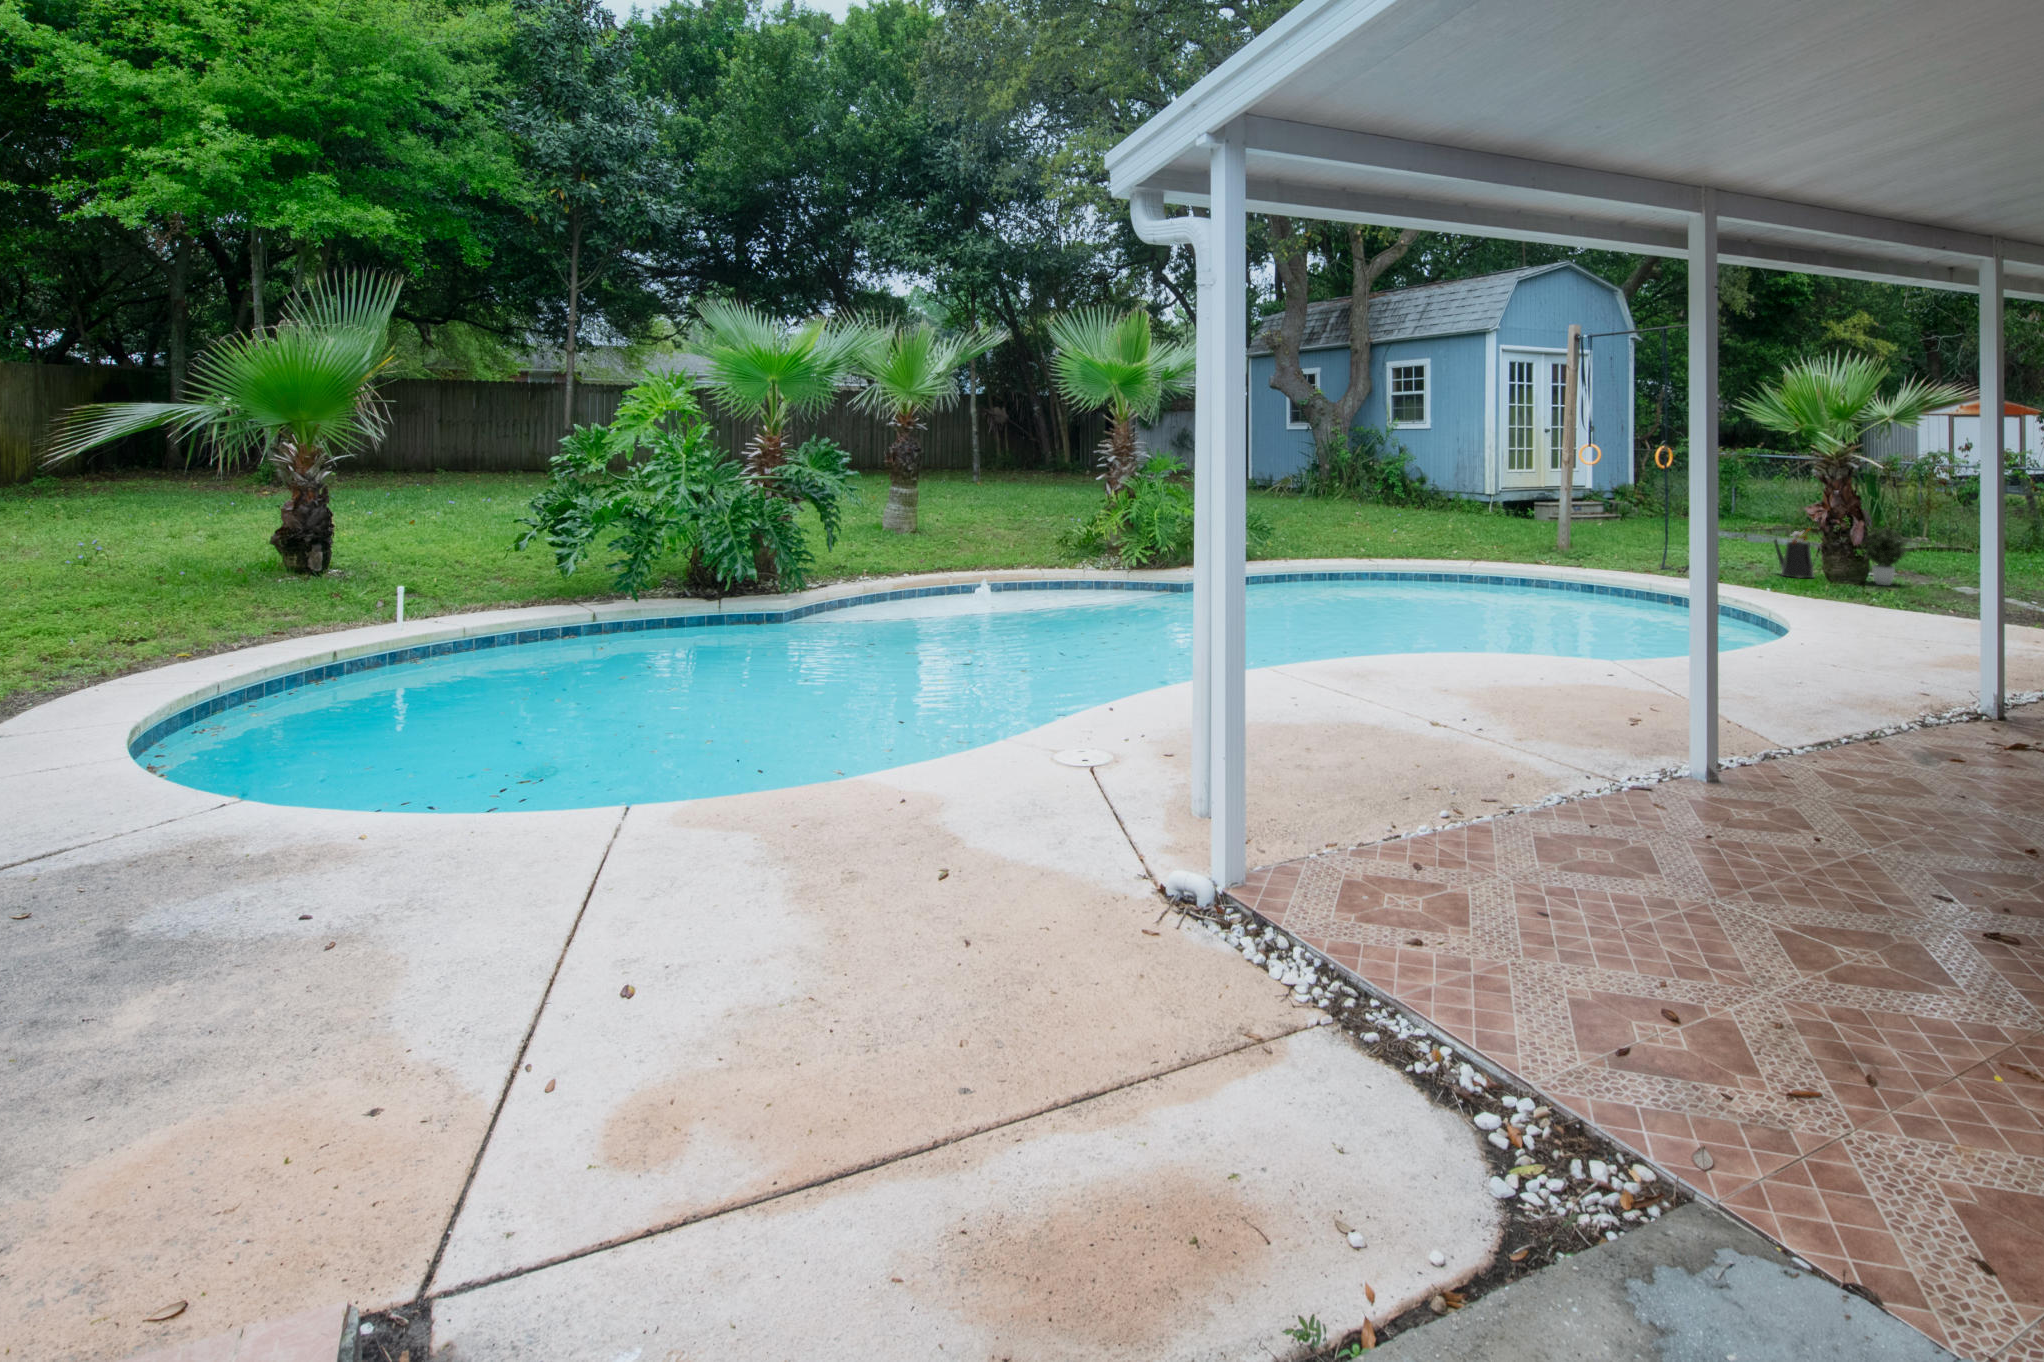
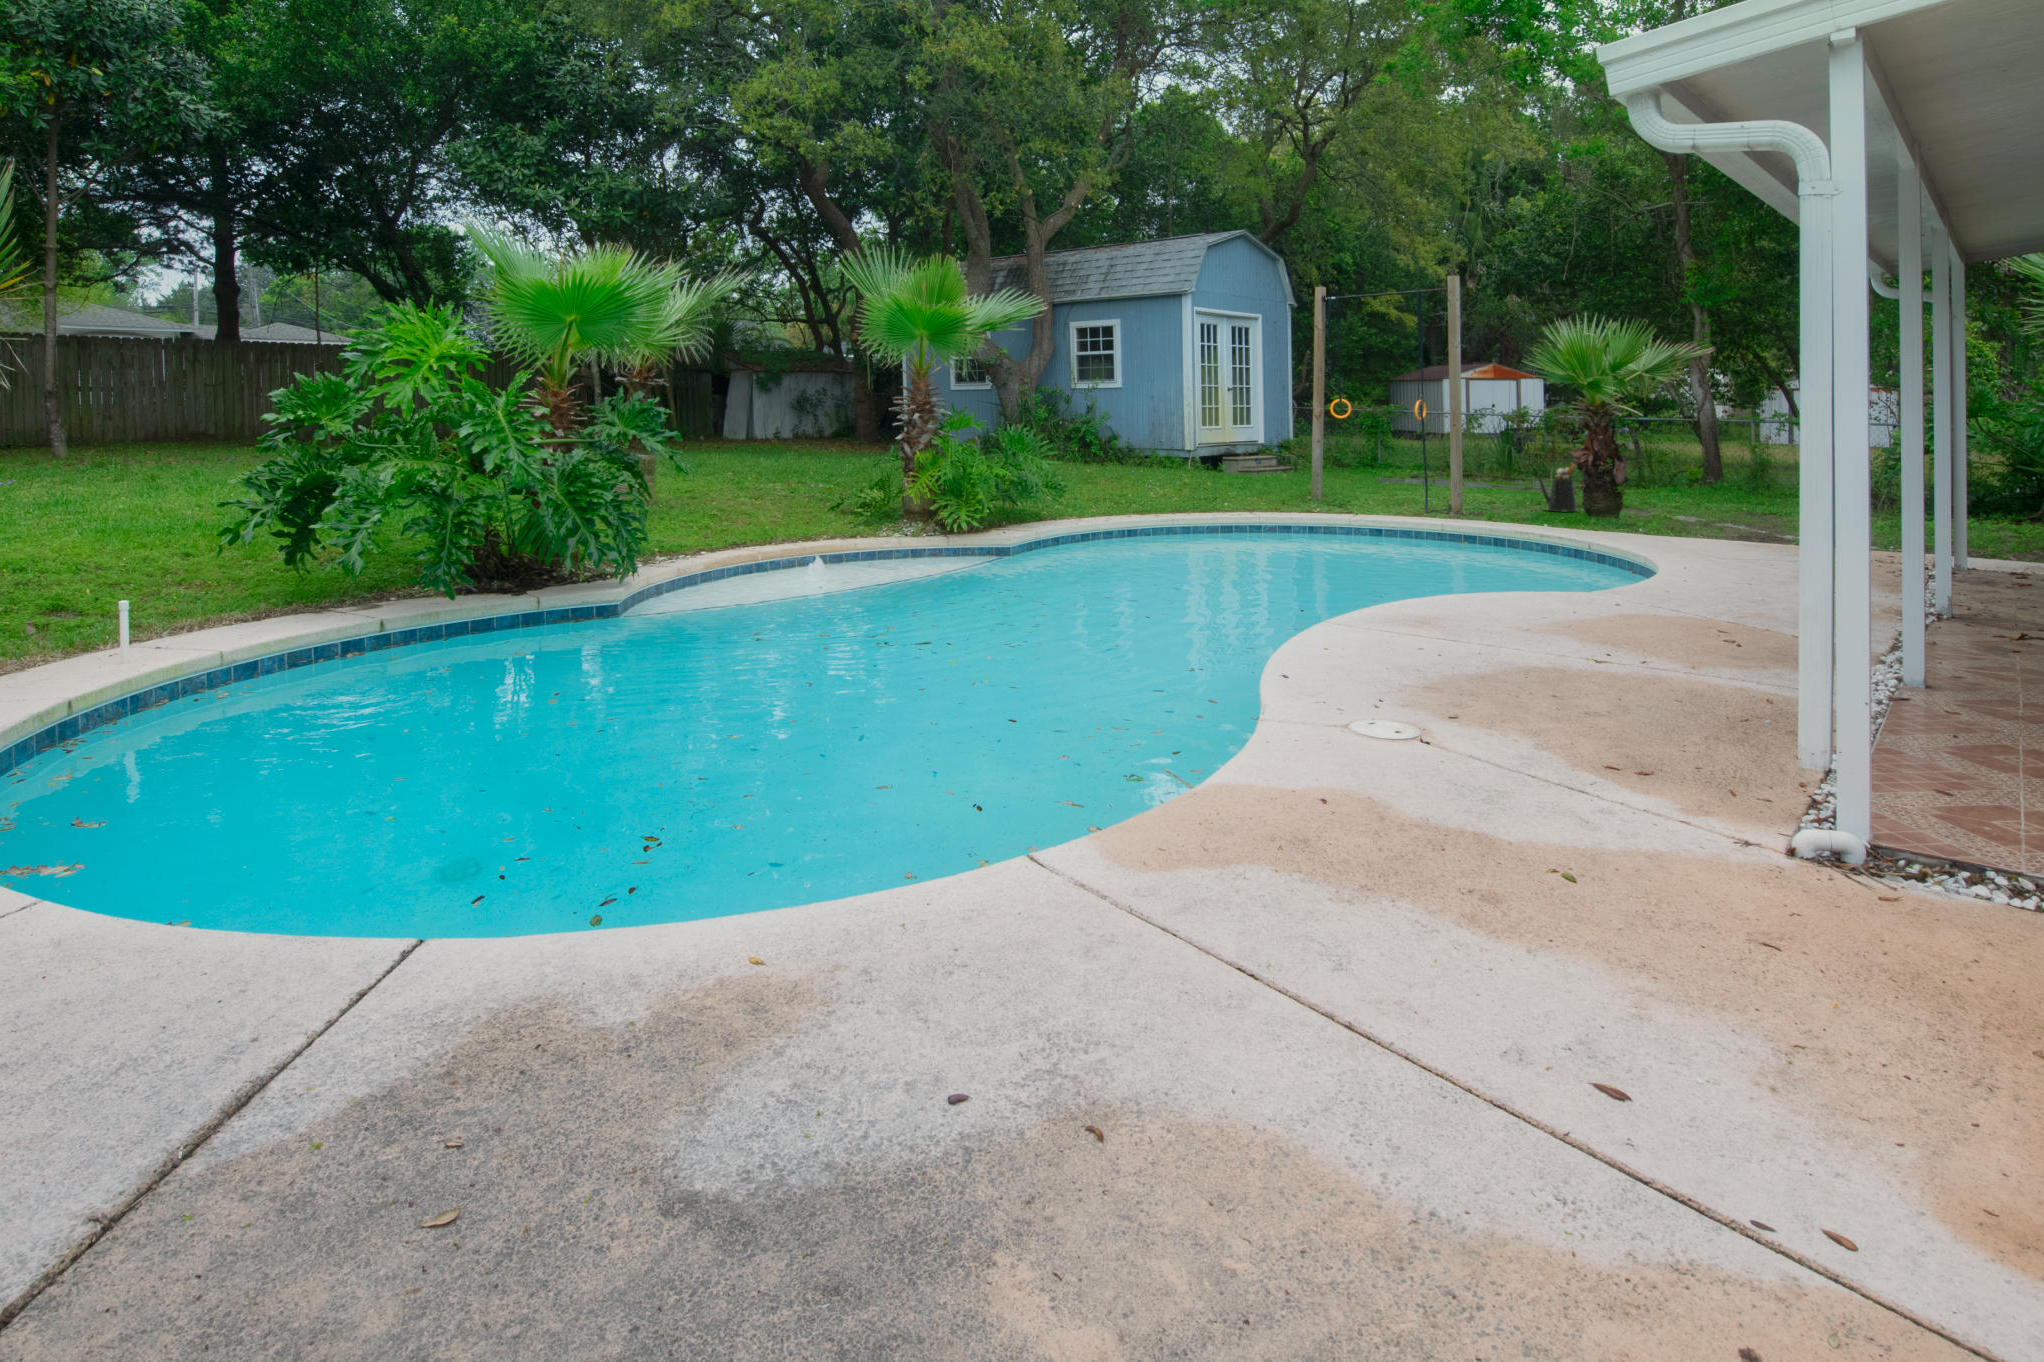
potted plant: present [1867,527,1908,585] -> none [1619,459,1663,514]

